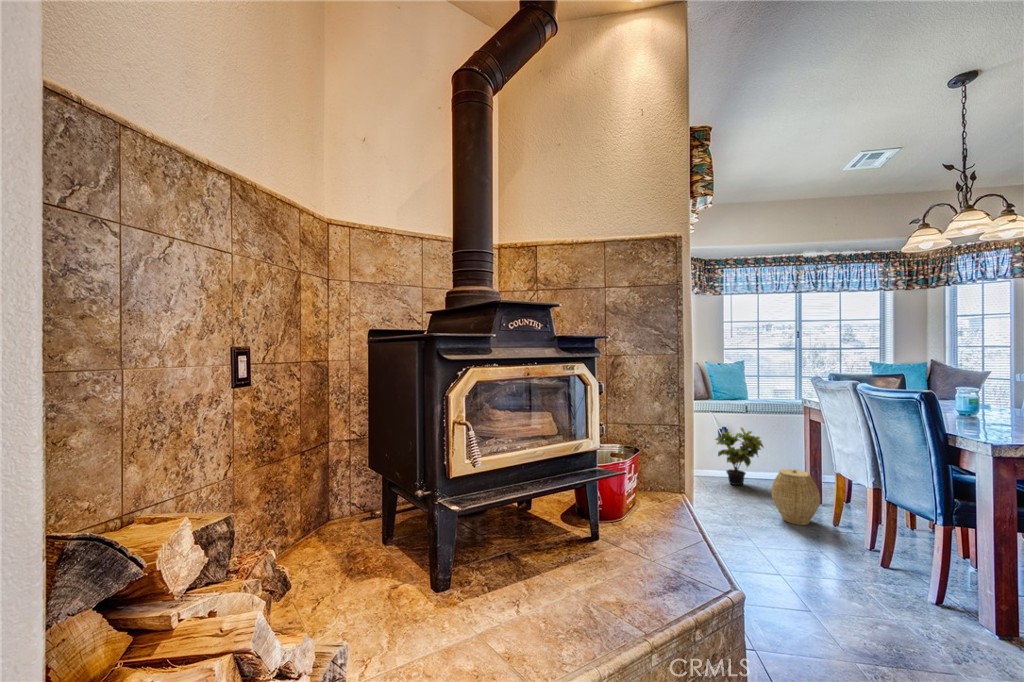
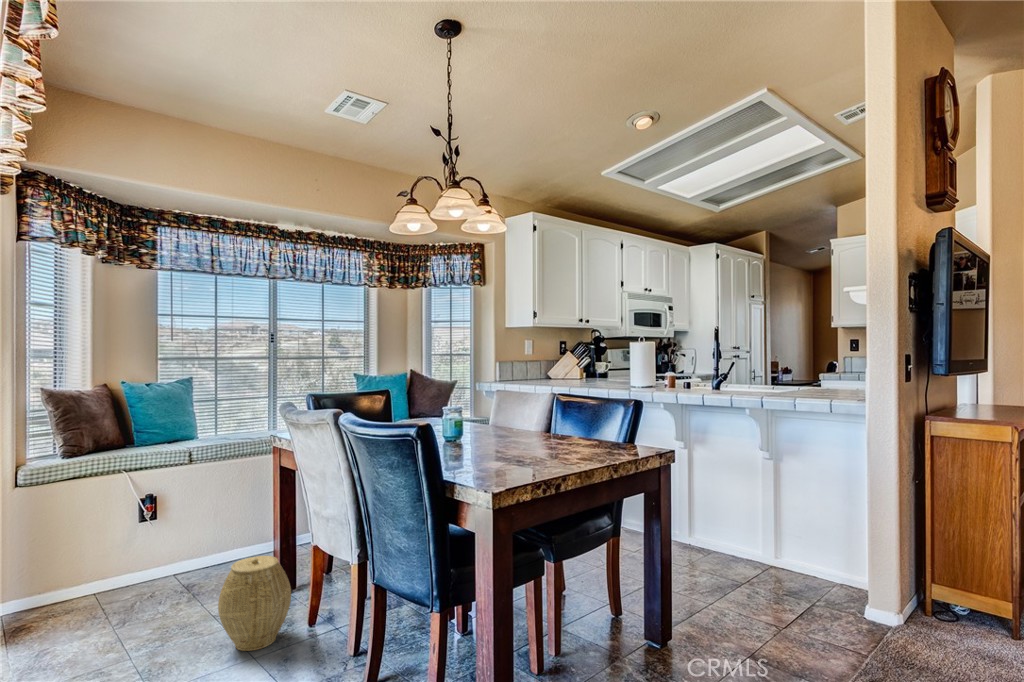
potted plant: present [716,428,763,485] -> none [128,495,214,600]

